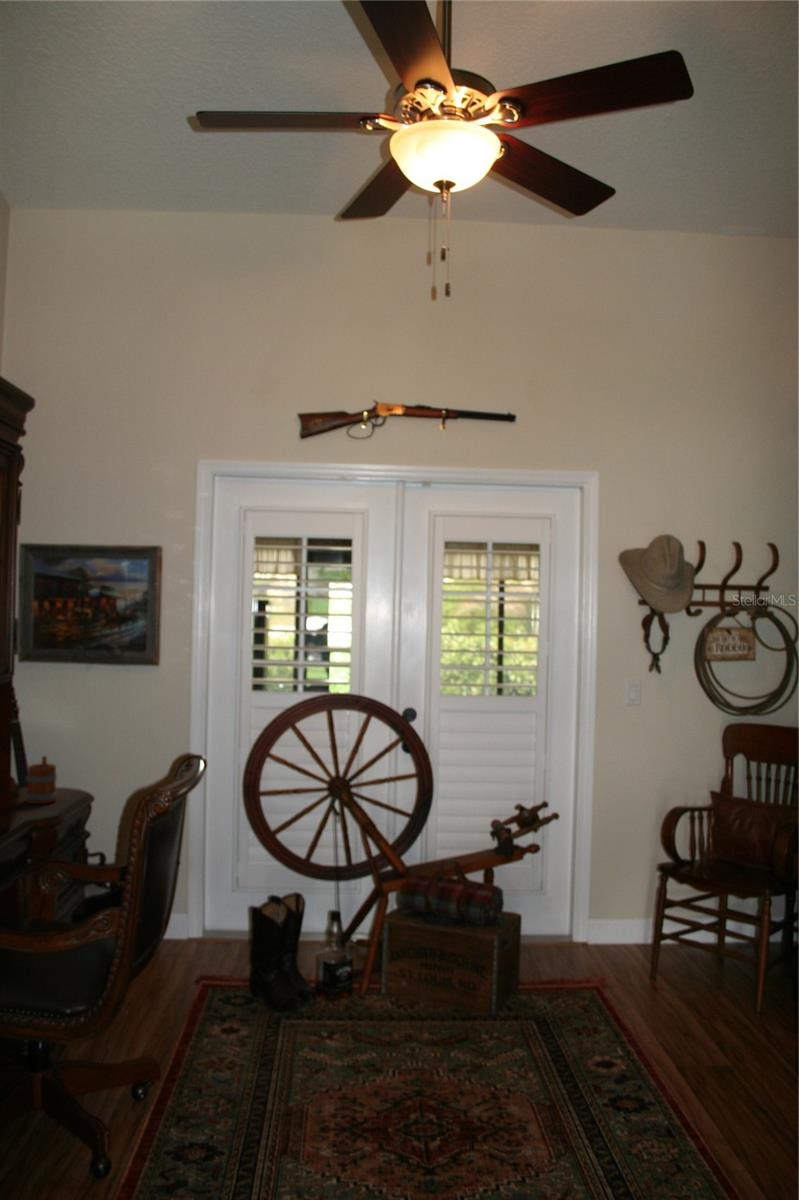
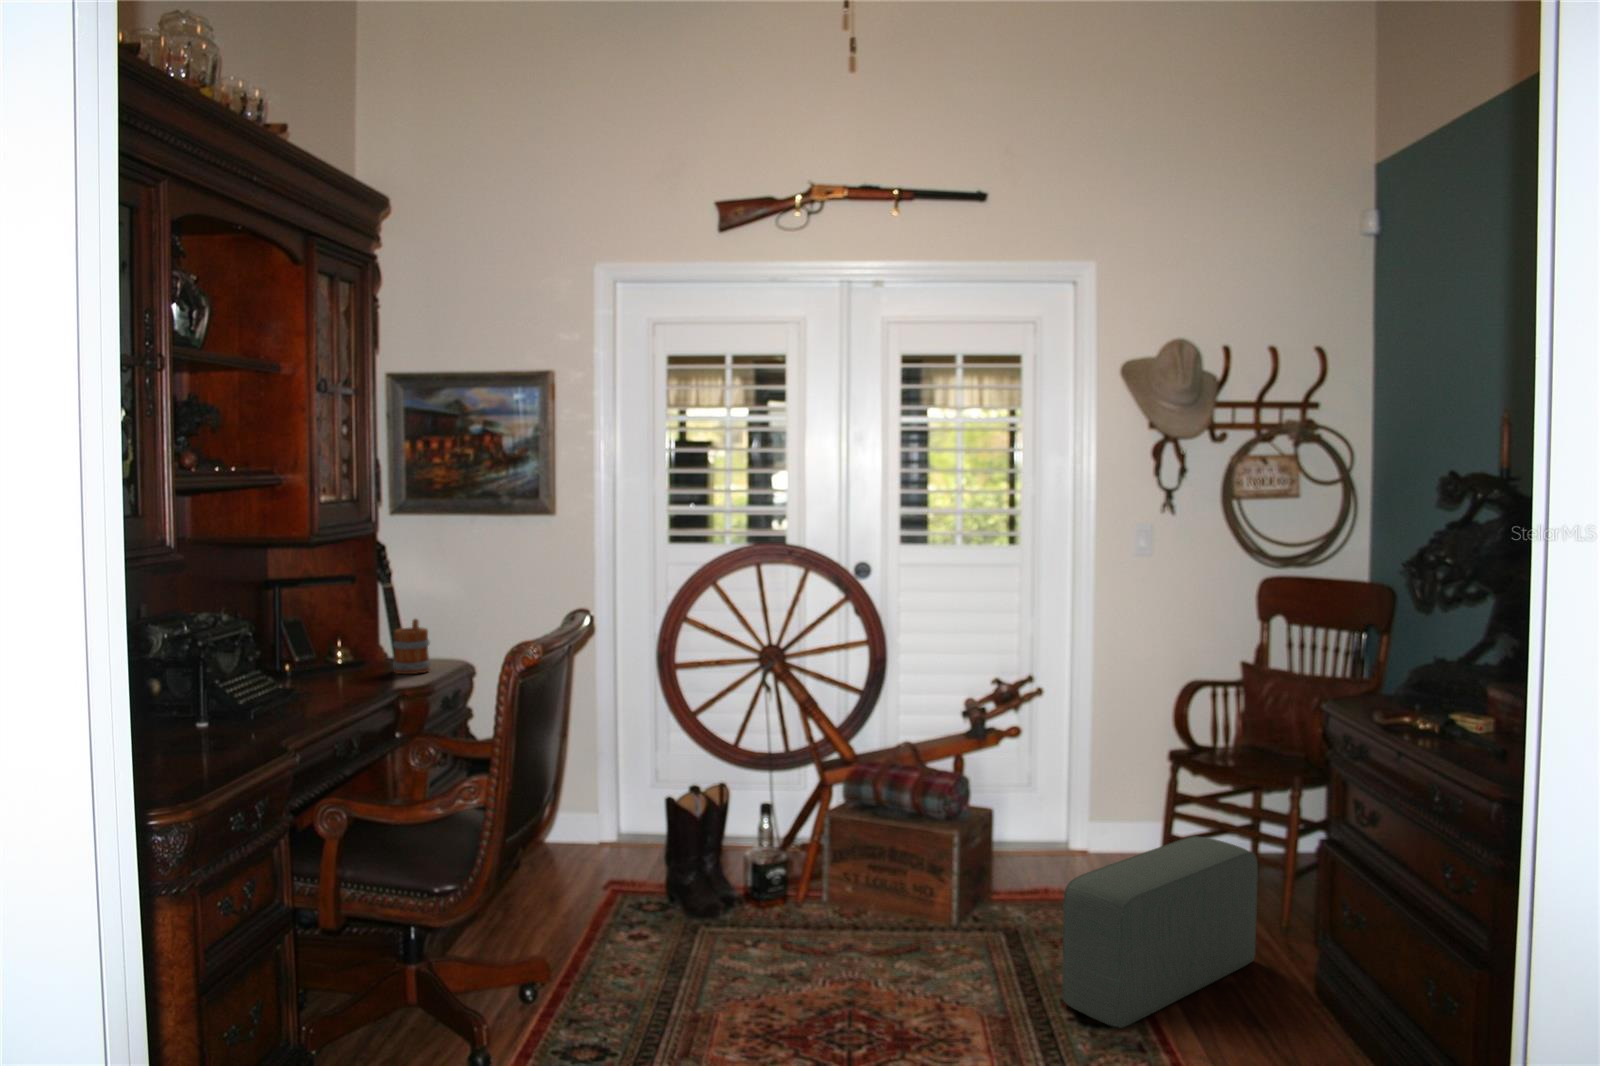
pouf: none [581,937,731,1098] -> present [1062,836,1258,1028]

